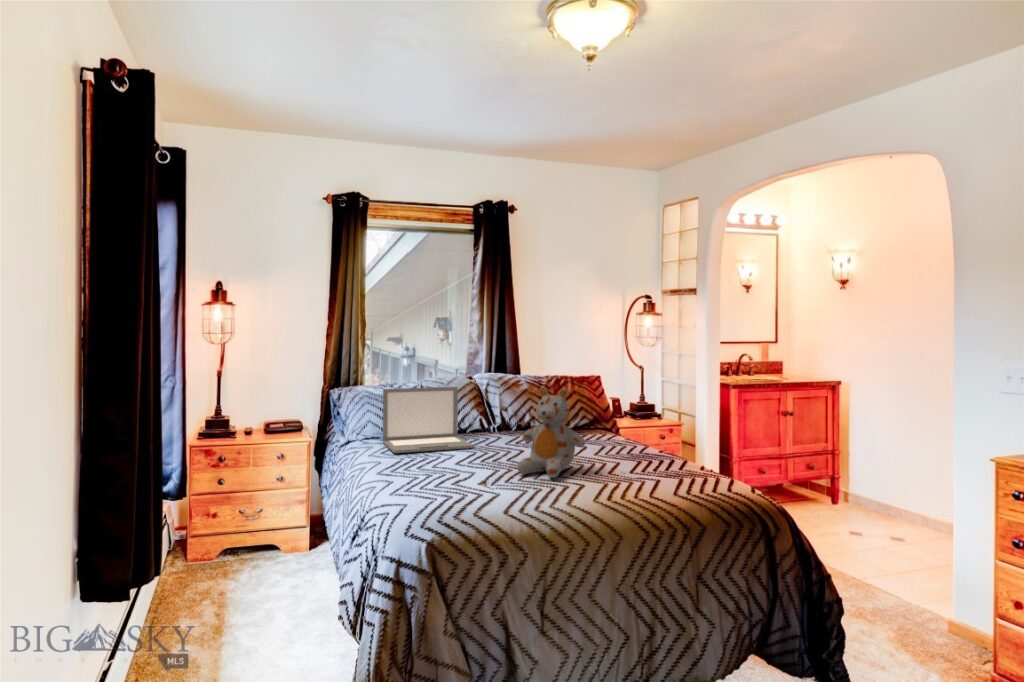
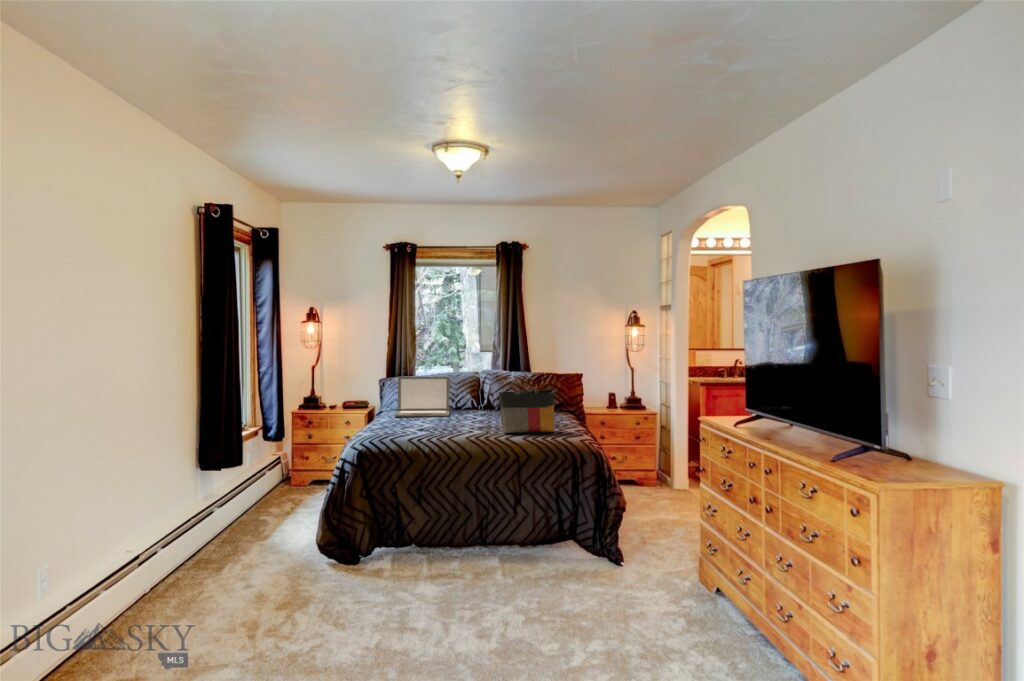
stuffed bear: present [517,387,585,478] -> none [449,373,493,429]
tote bag: none [615,412,697,484] -> present [499,389,556,433]

